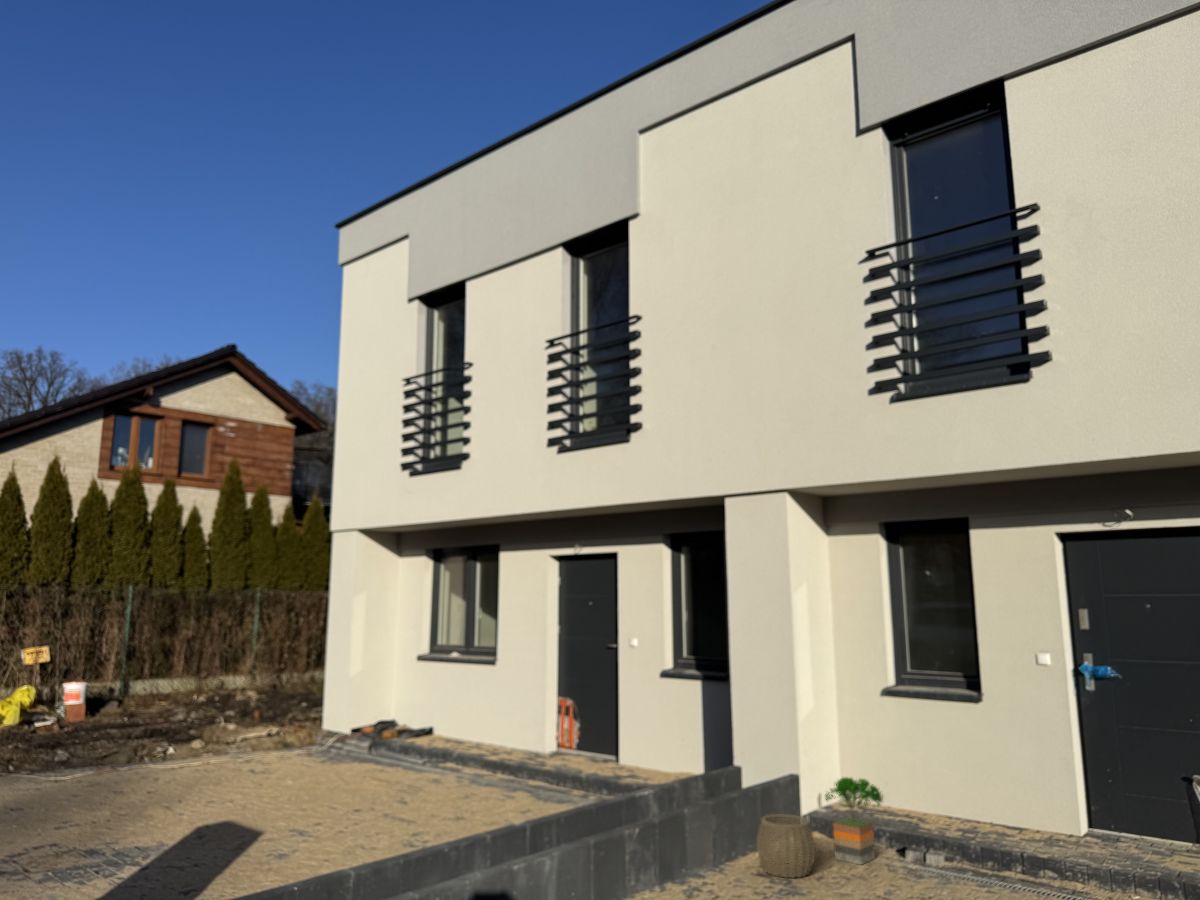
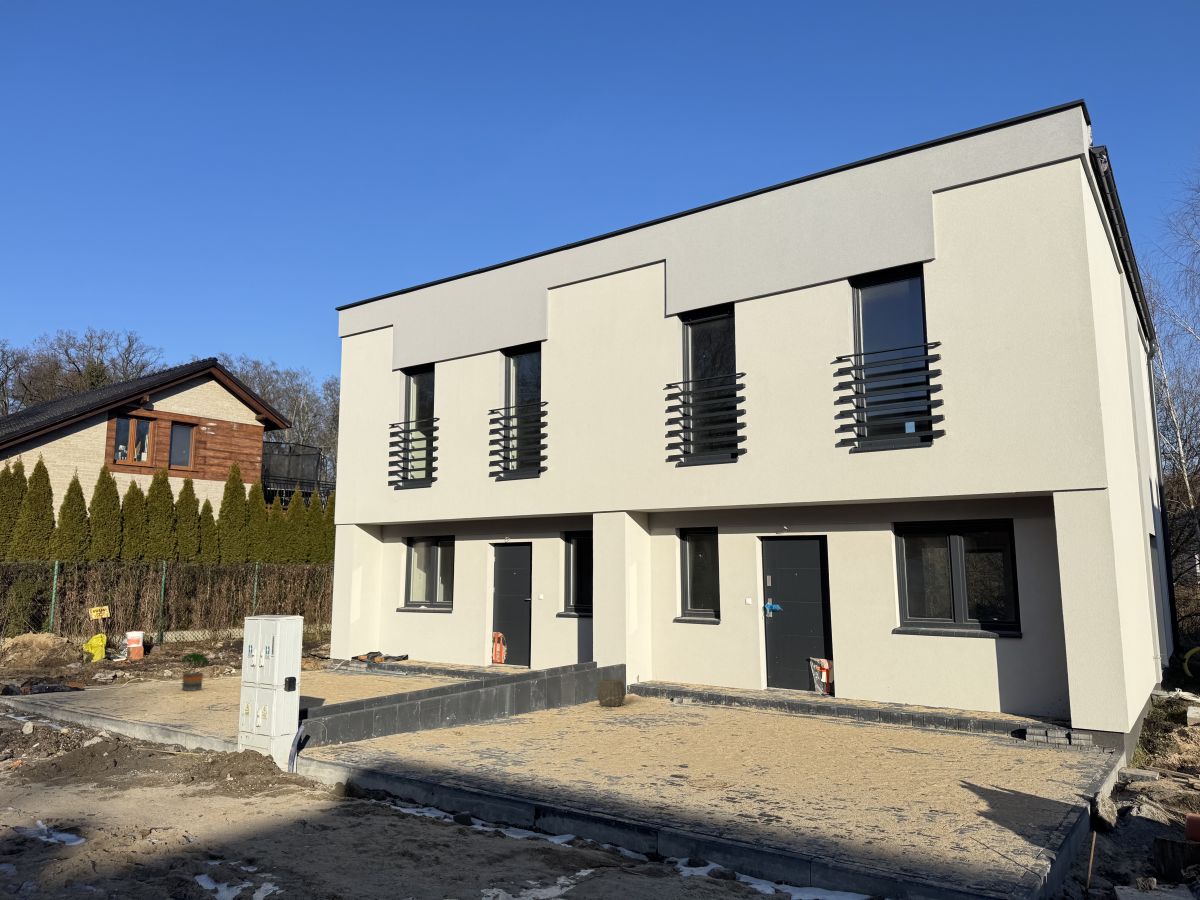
potted tree: present [825,777,883,865] -> present [182,653,209,691]

